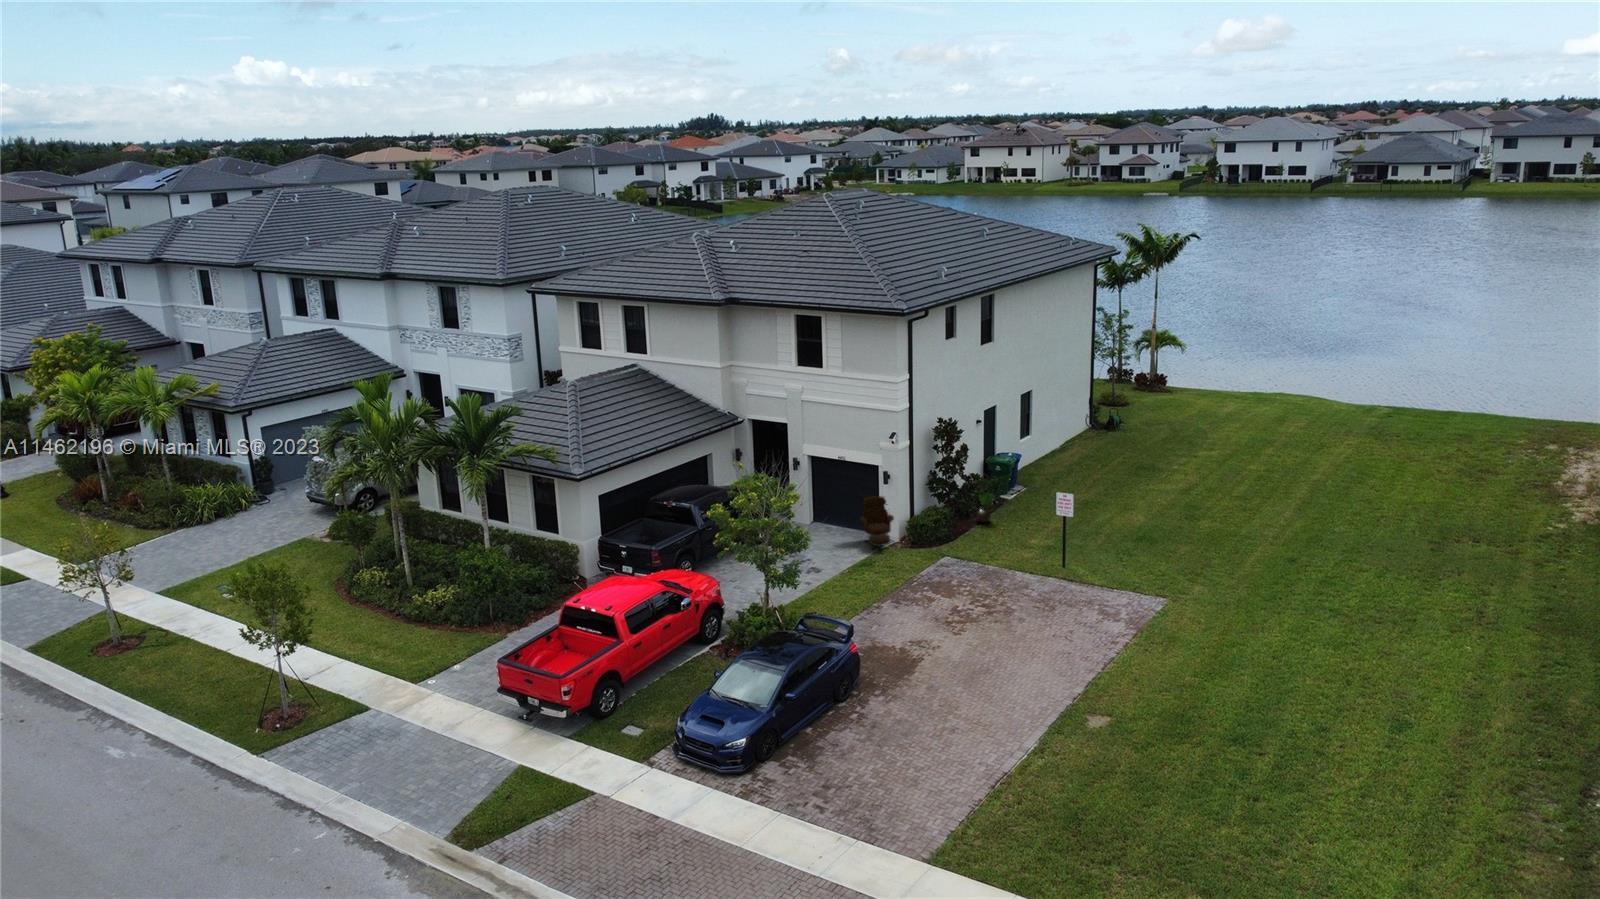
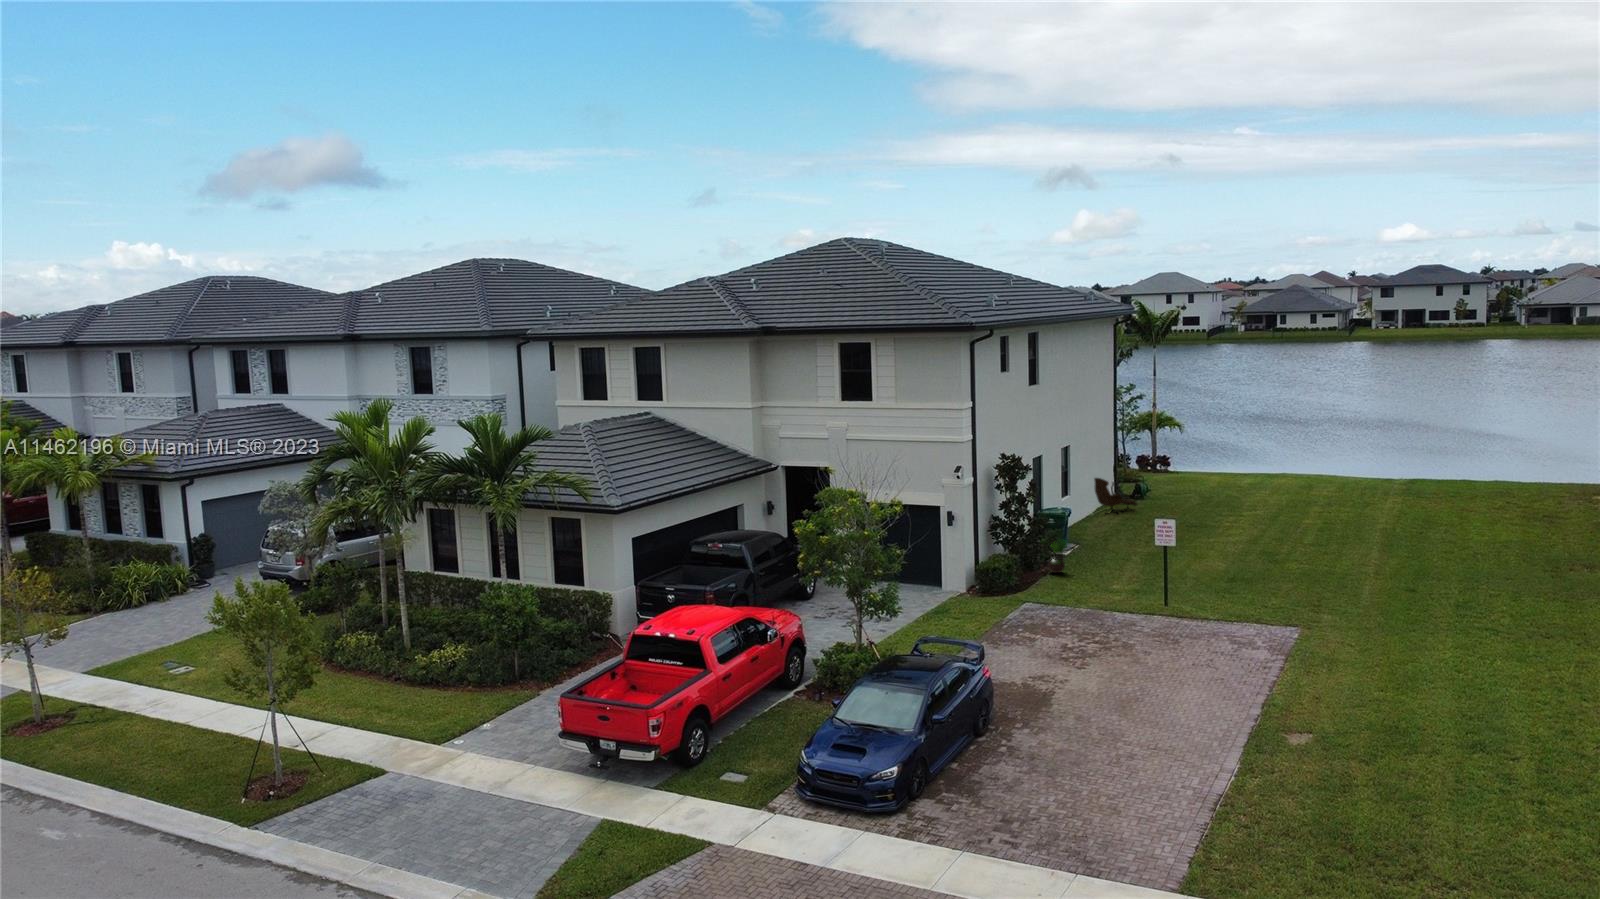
lounge chair: present [860,496,894,547] -> present [1094,478,1137,511]

